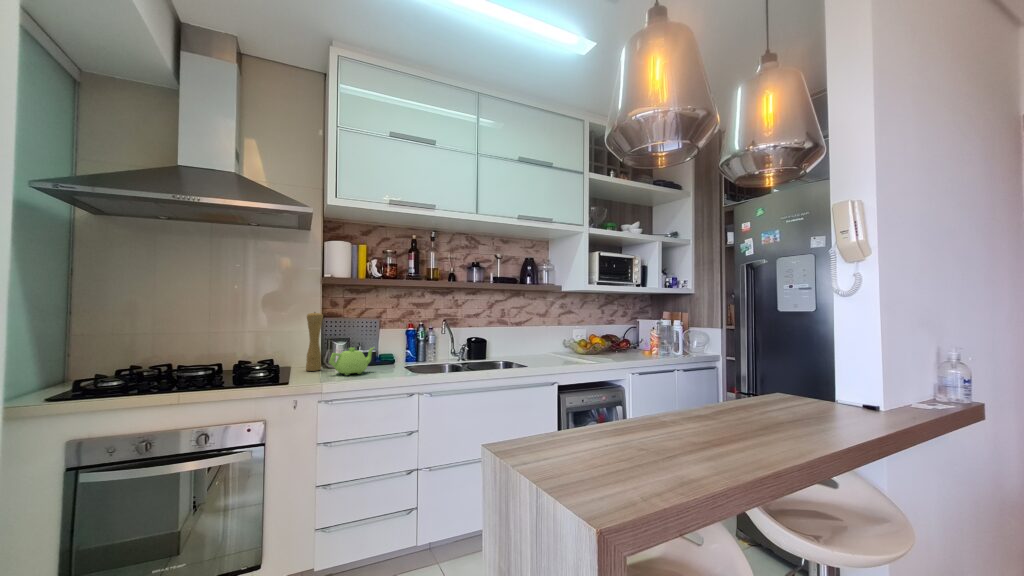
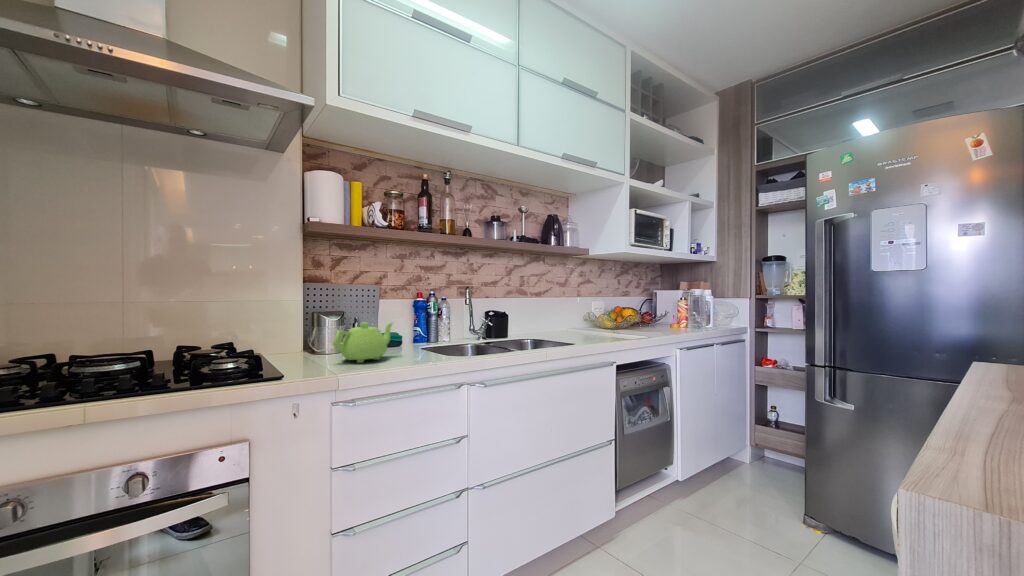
pepper mill: present [306,312,323,371] -> none [288,272,314,358]

